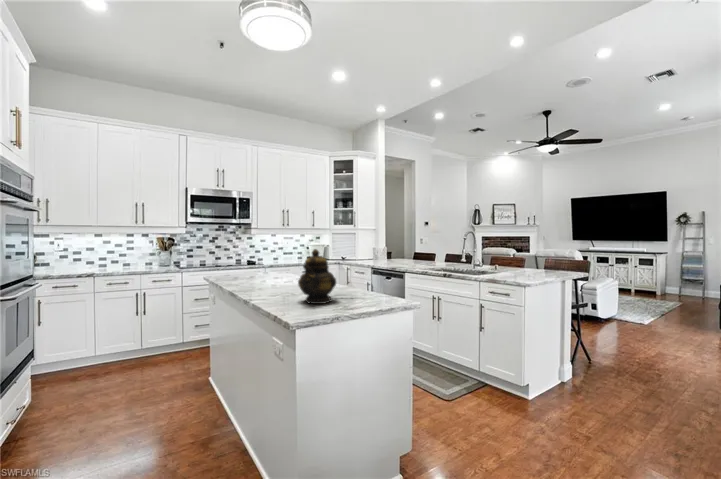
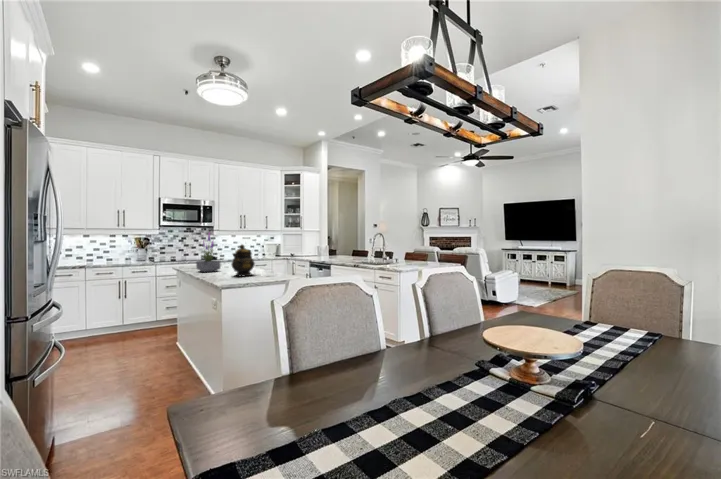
potted plant: none [238,229,274,292] -> present [196,235,220,272]

